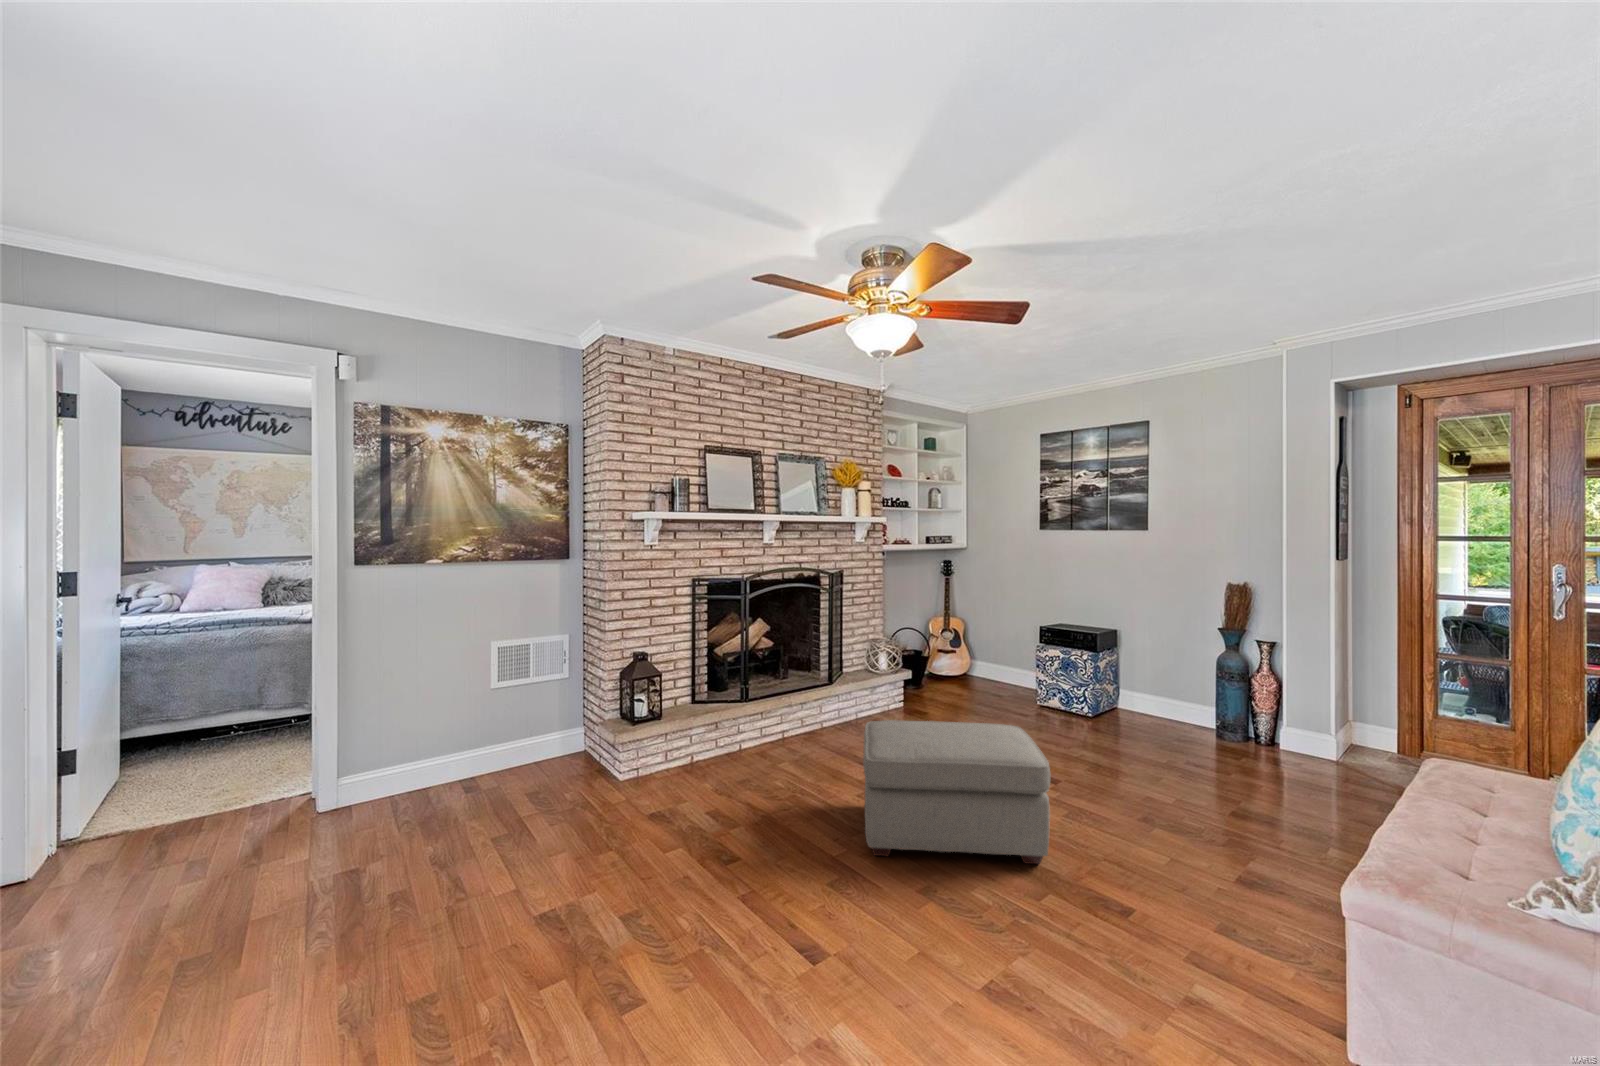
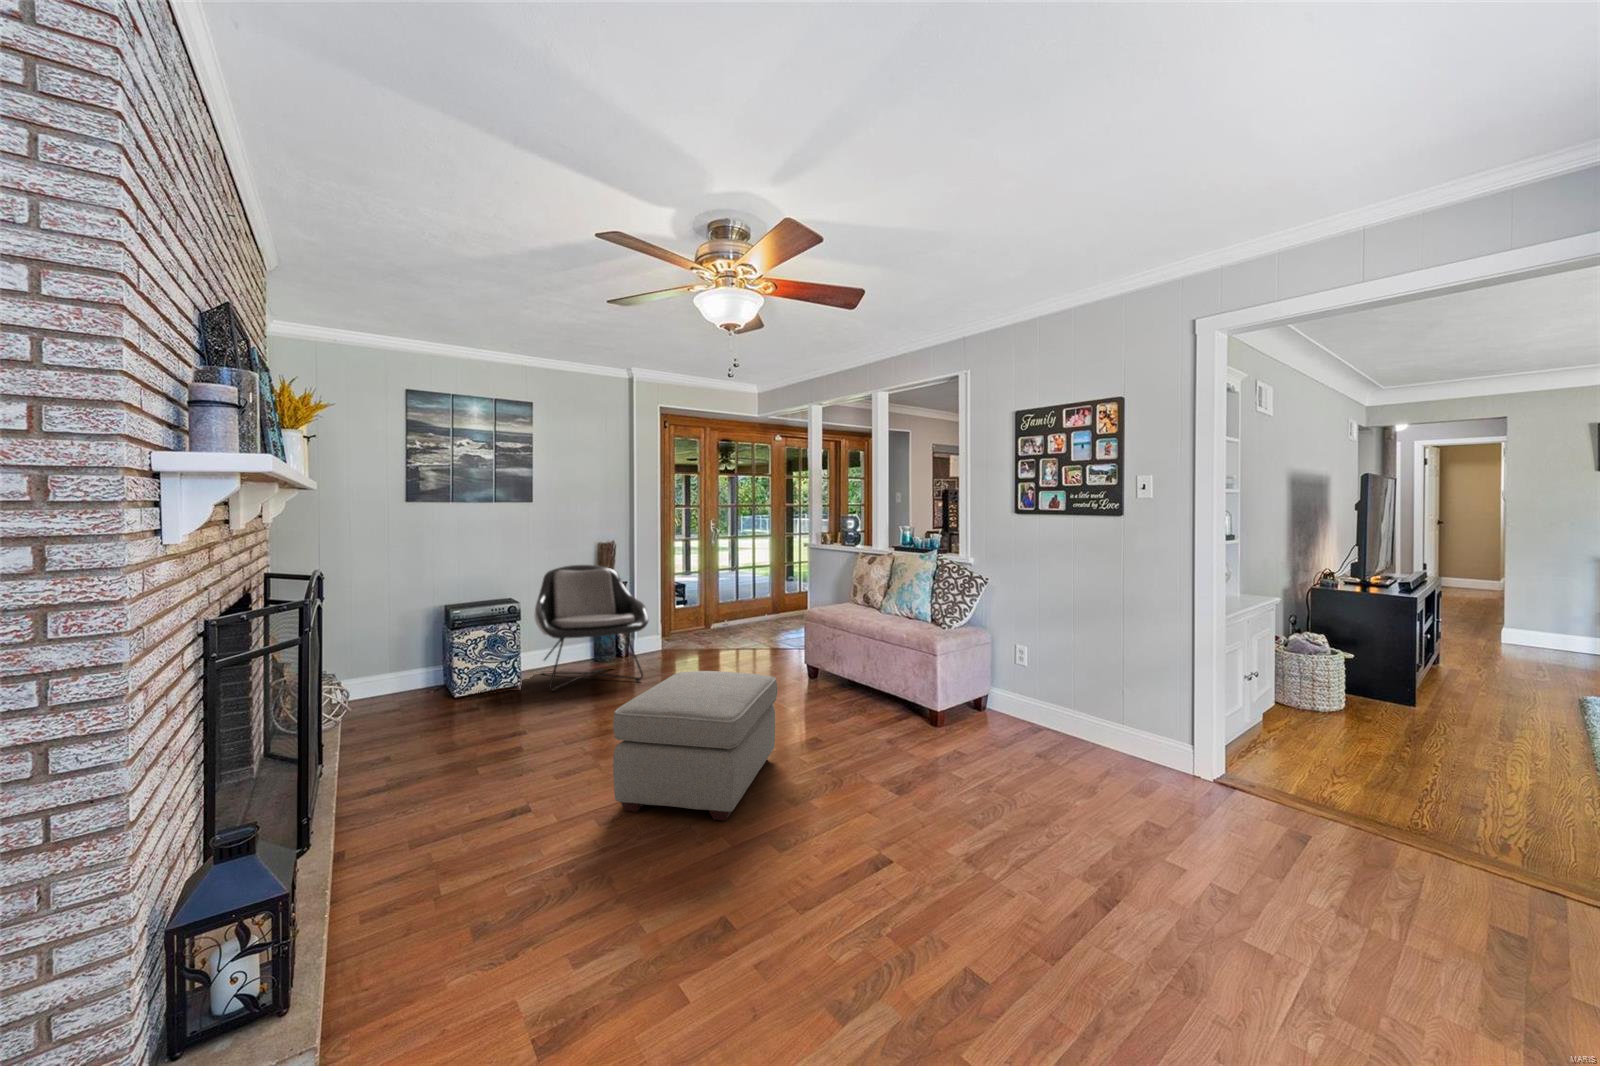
lounge chair: none [1087,601,1245,757] -> present [534,565,649,692]

